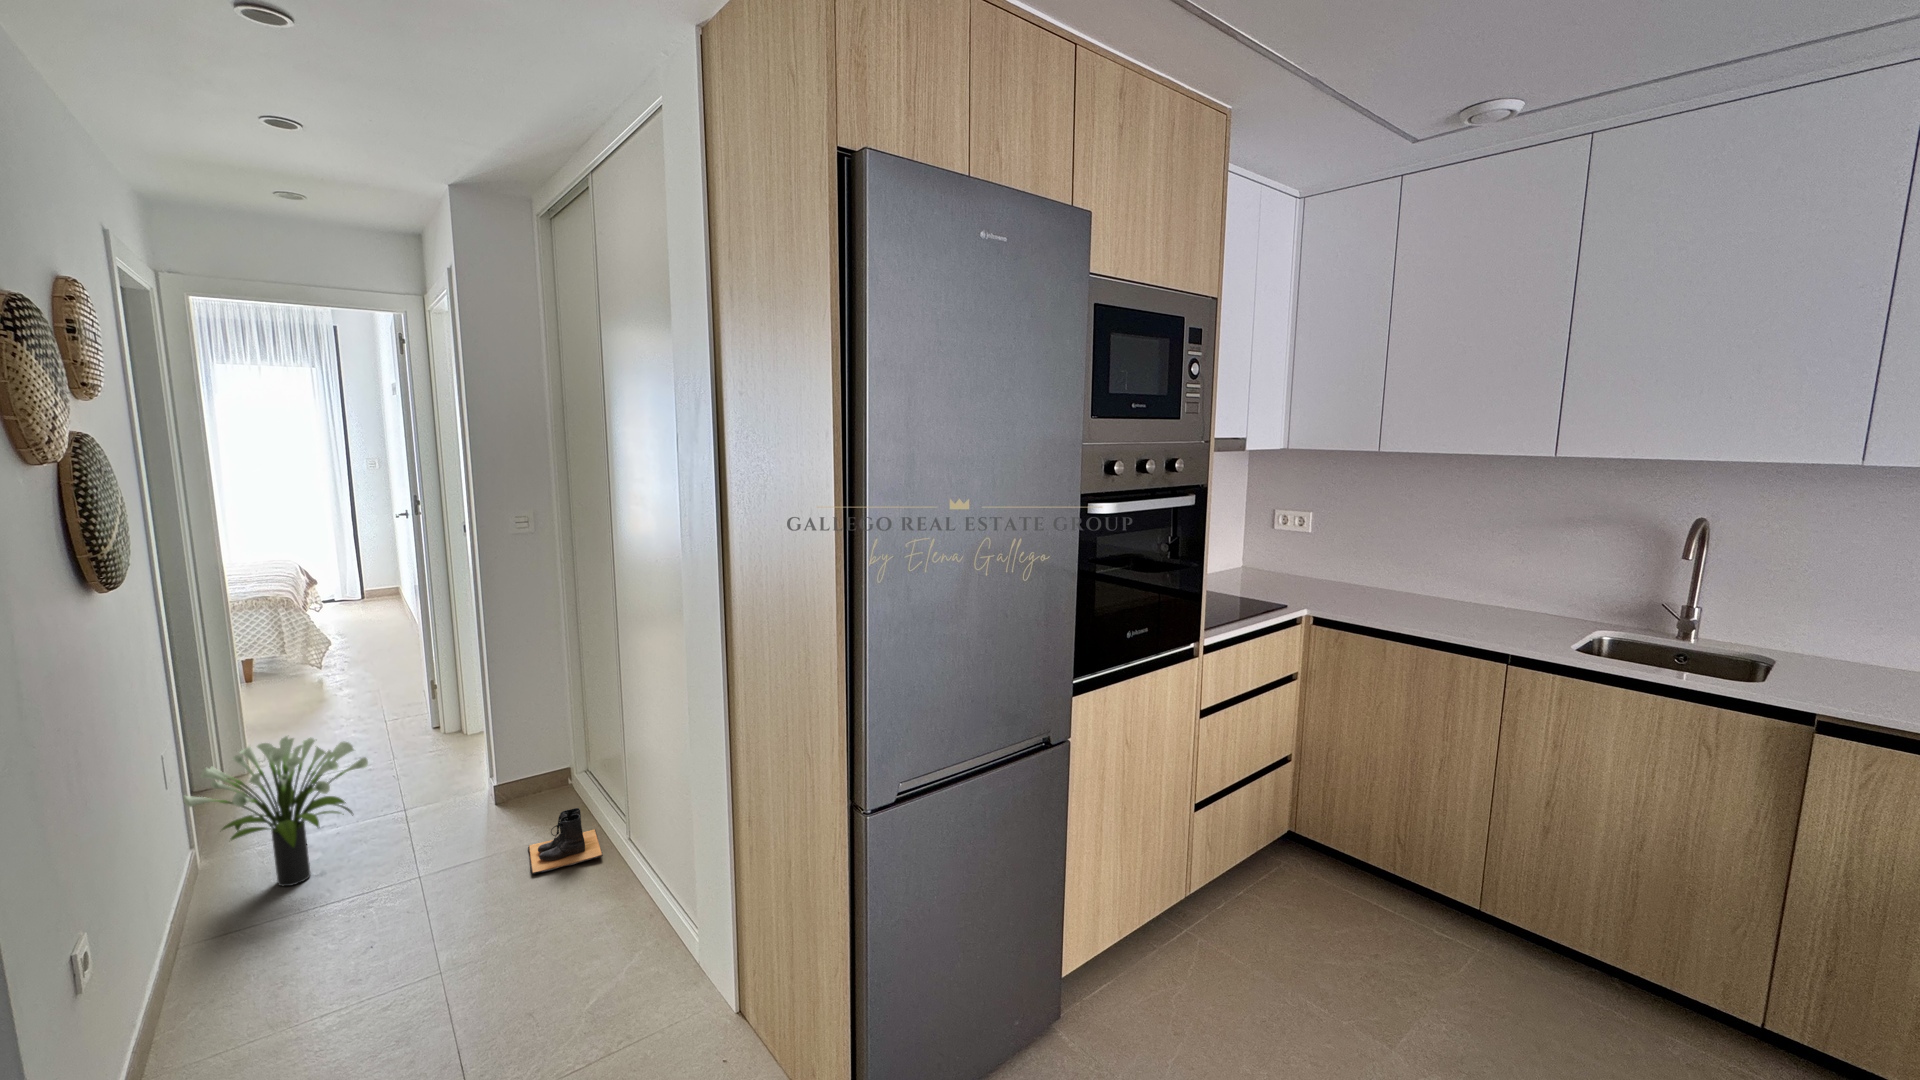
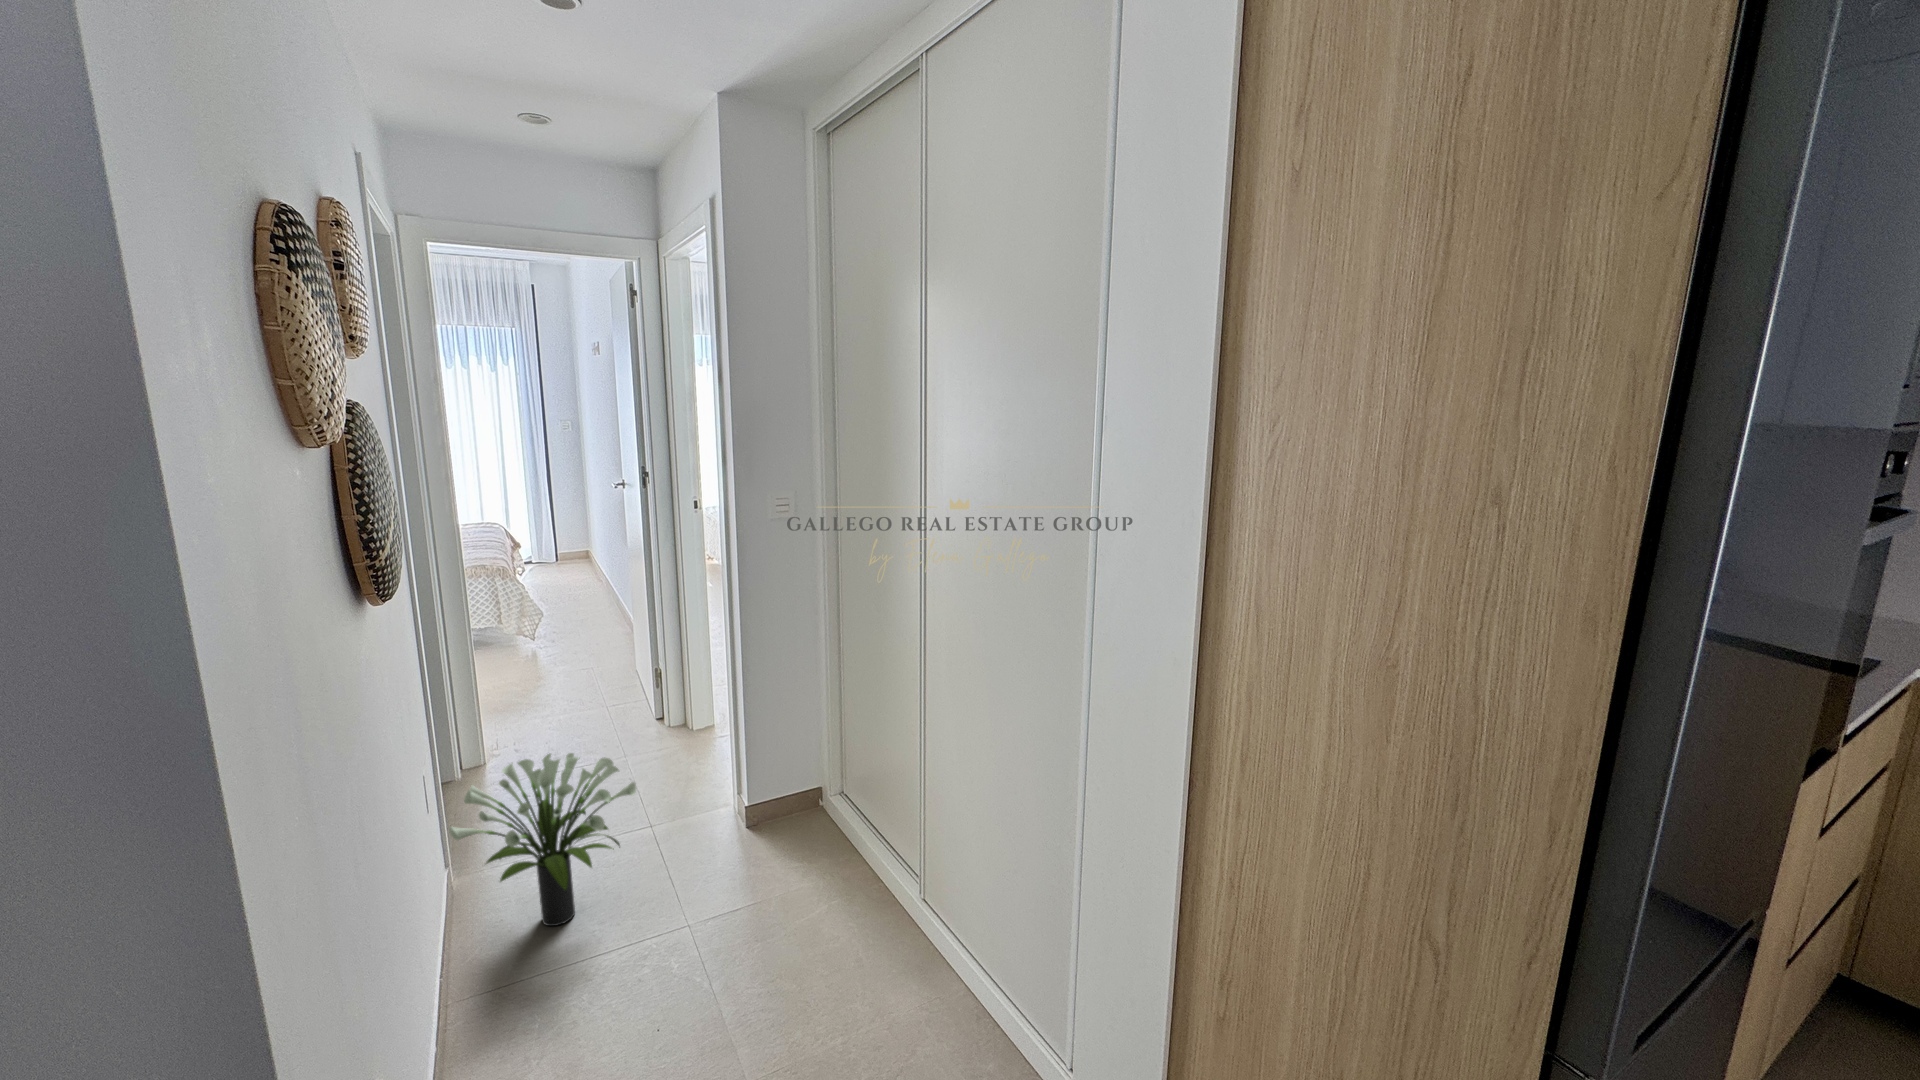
boots: present [528,808,603,874] -> none [804,849,895,931]

